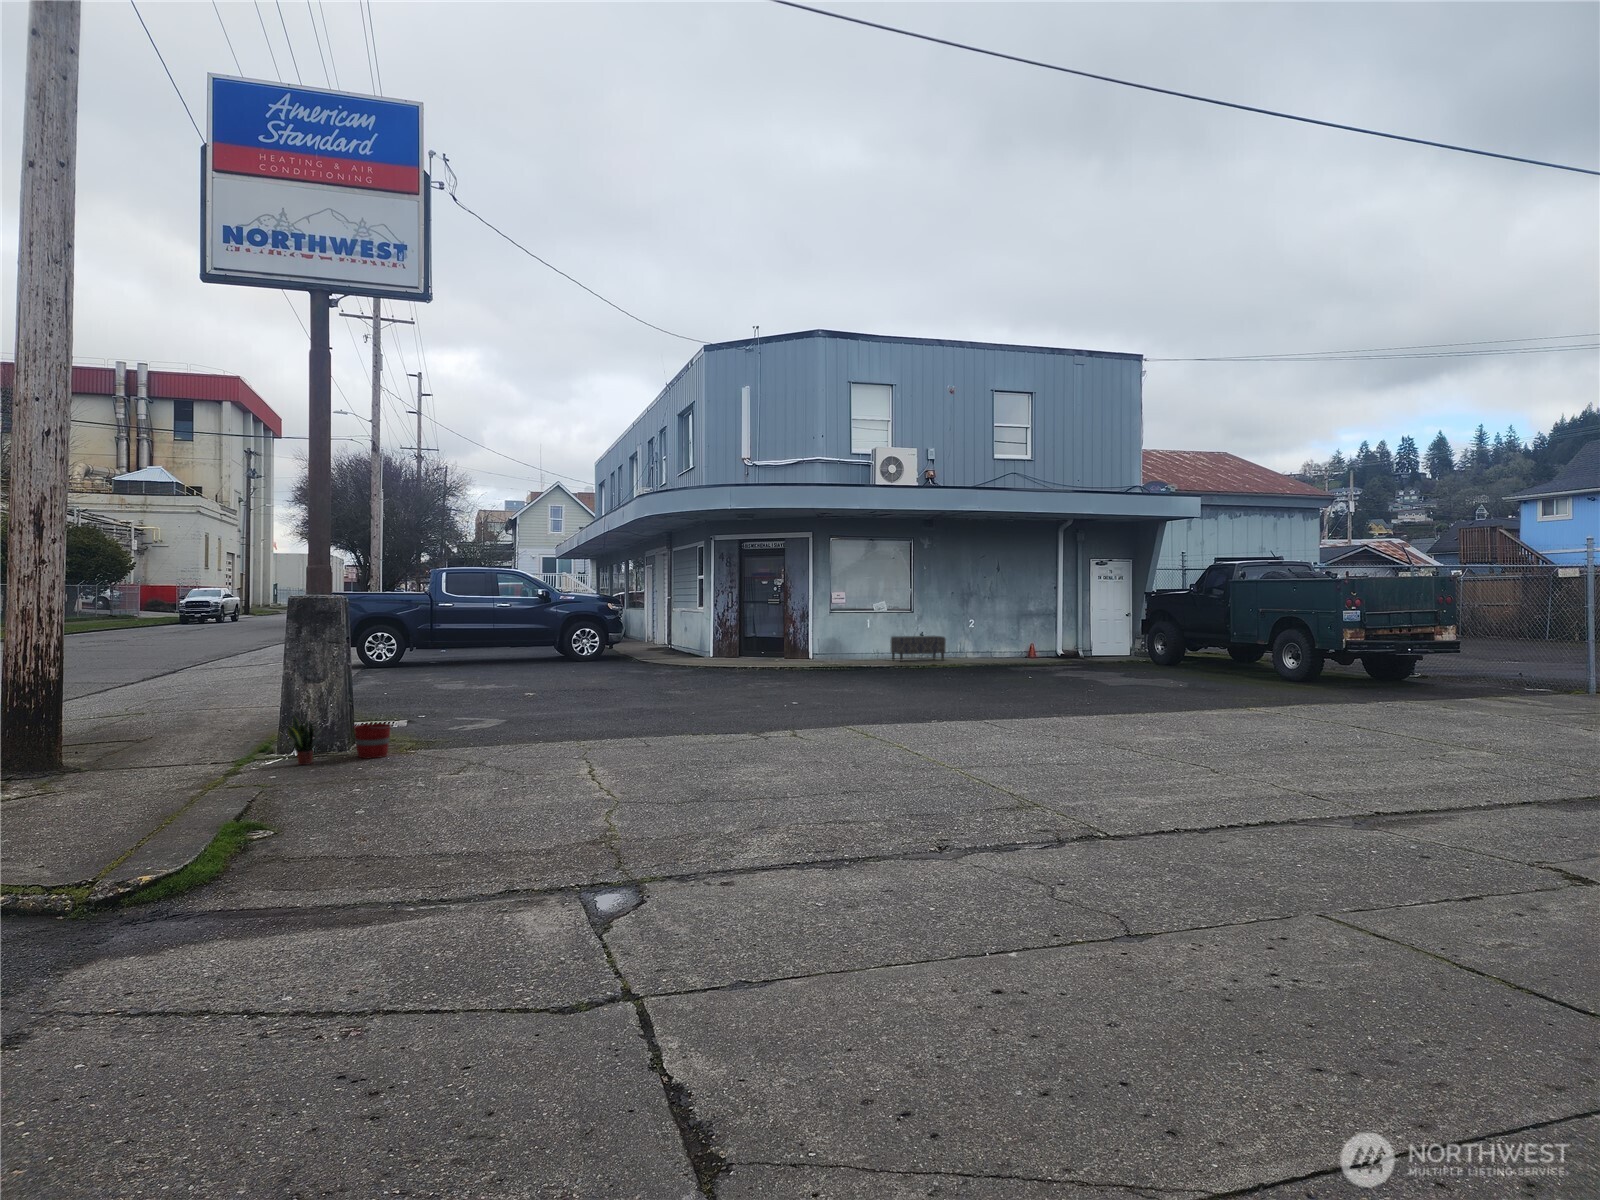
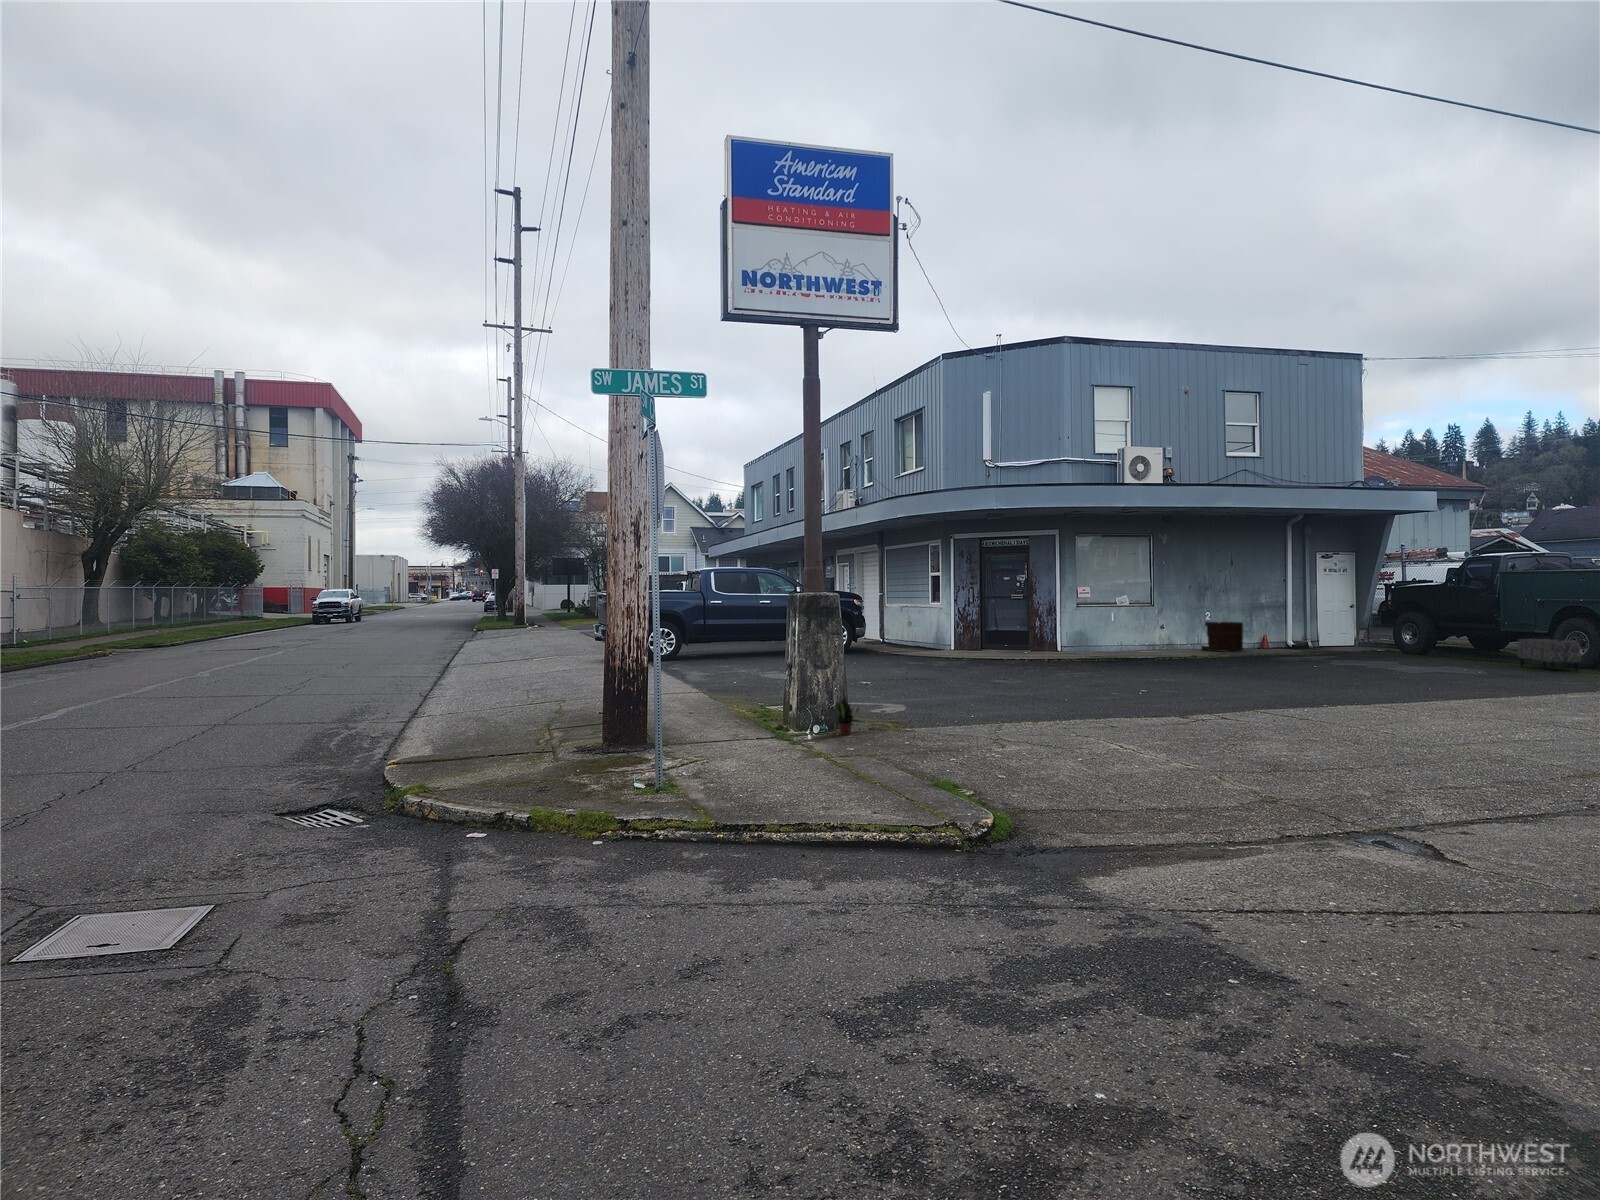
wooden crate: none [964,629,1004,660] -> present [1201,622,1243,651]
bench: present [890,636,946,661] -> present [1518,639,1581,671]
bucket: present [354,723,392,758] -> none [870,700,902,730]

